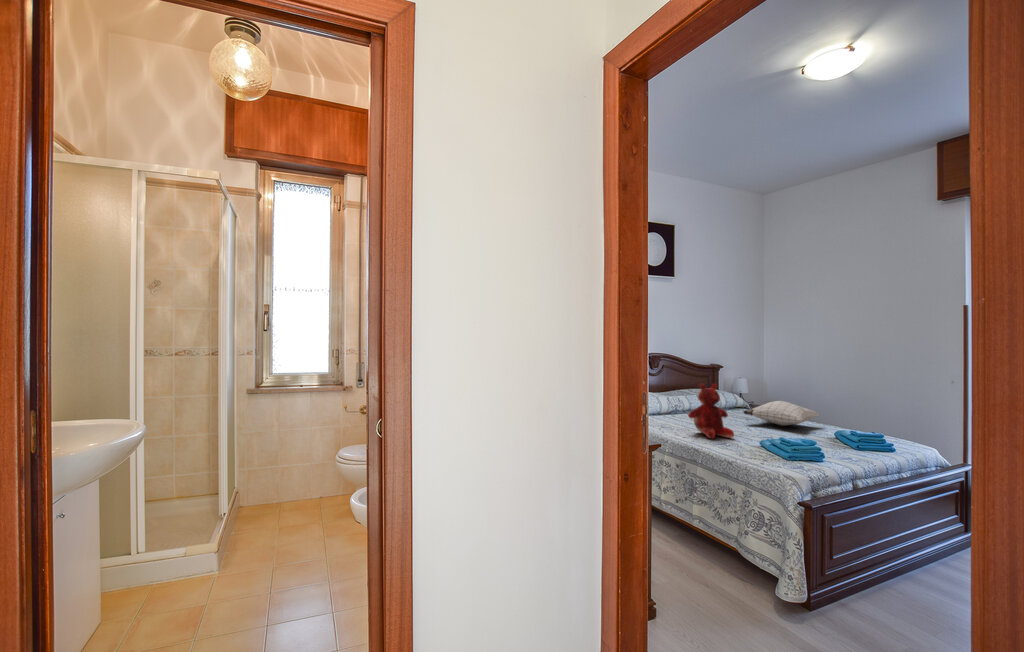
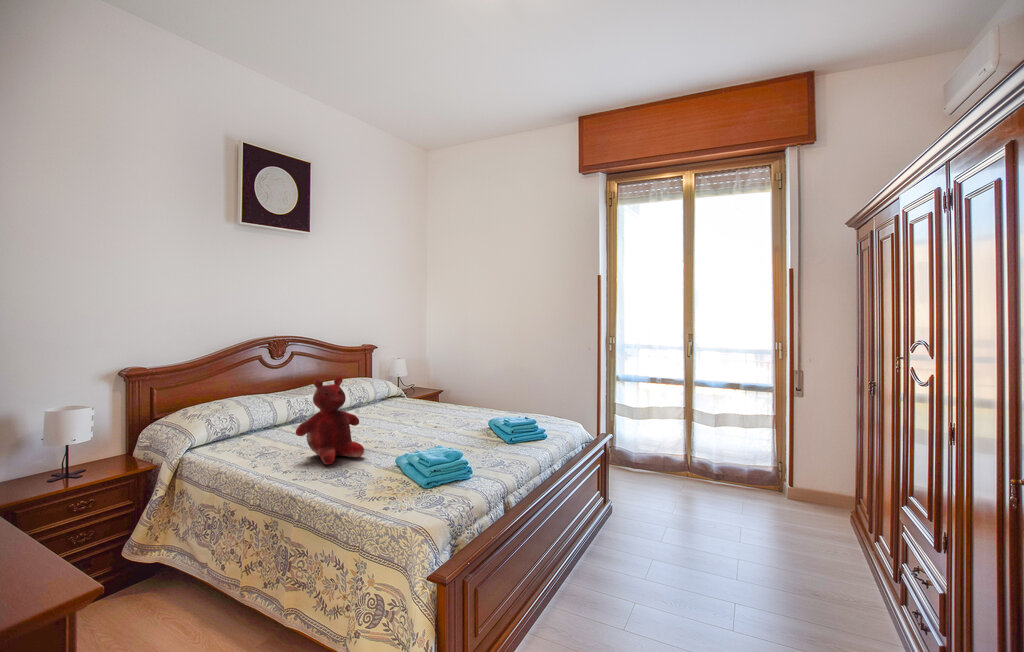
pillow: present [744,401,819,426] -> none [388,389,475,420]

